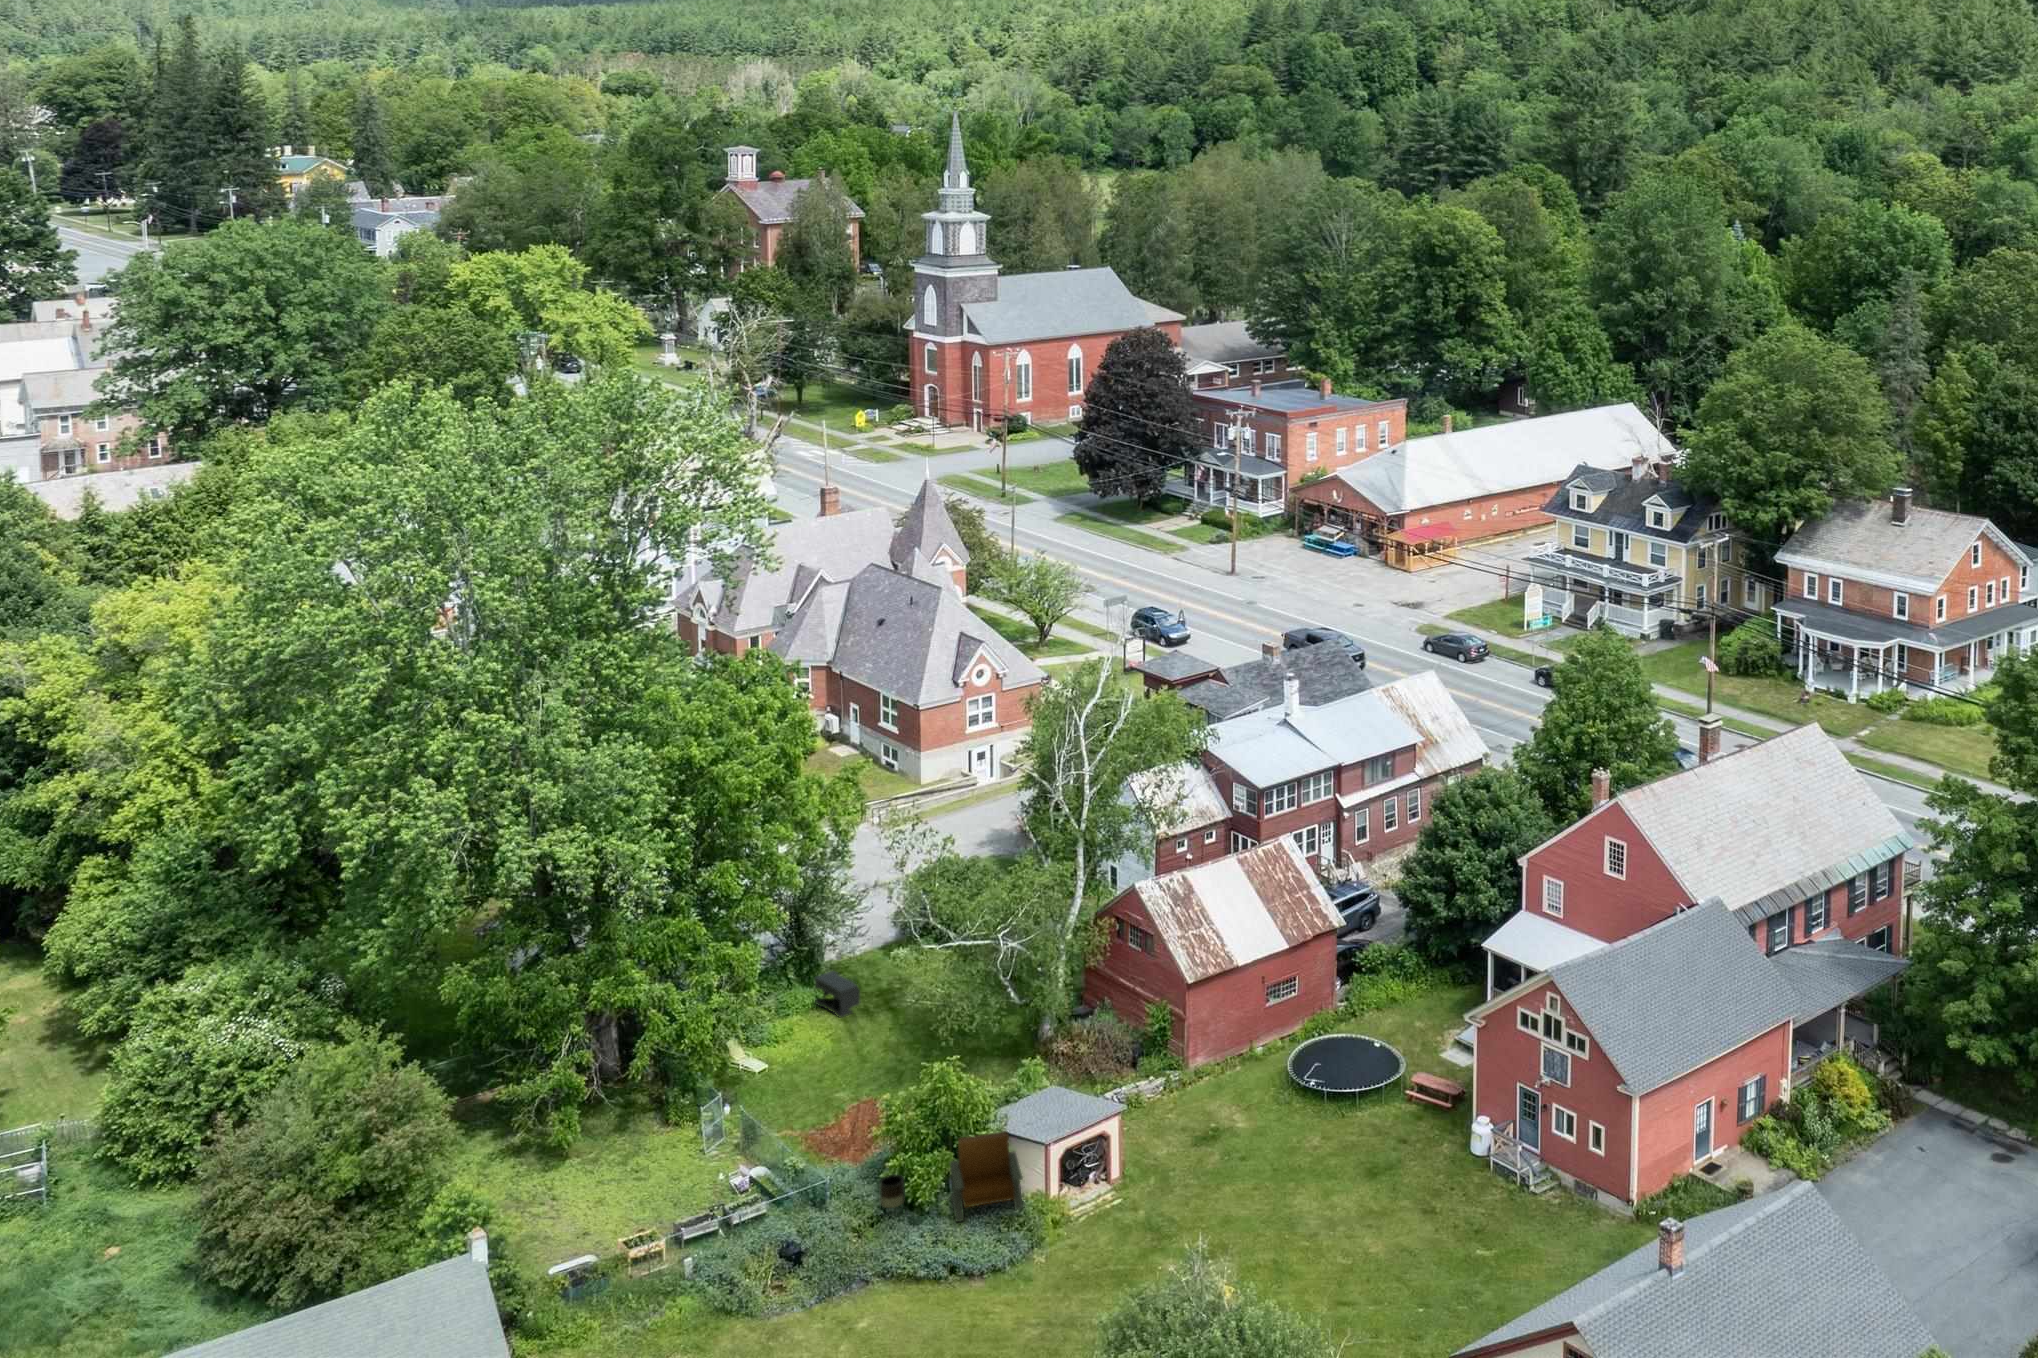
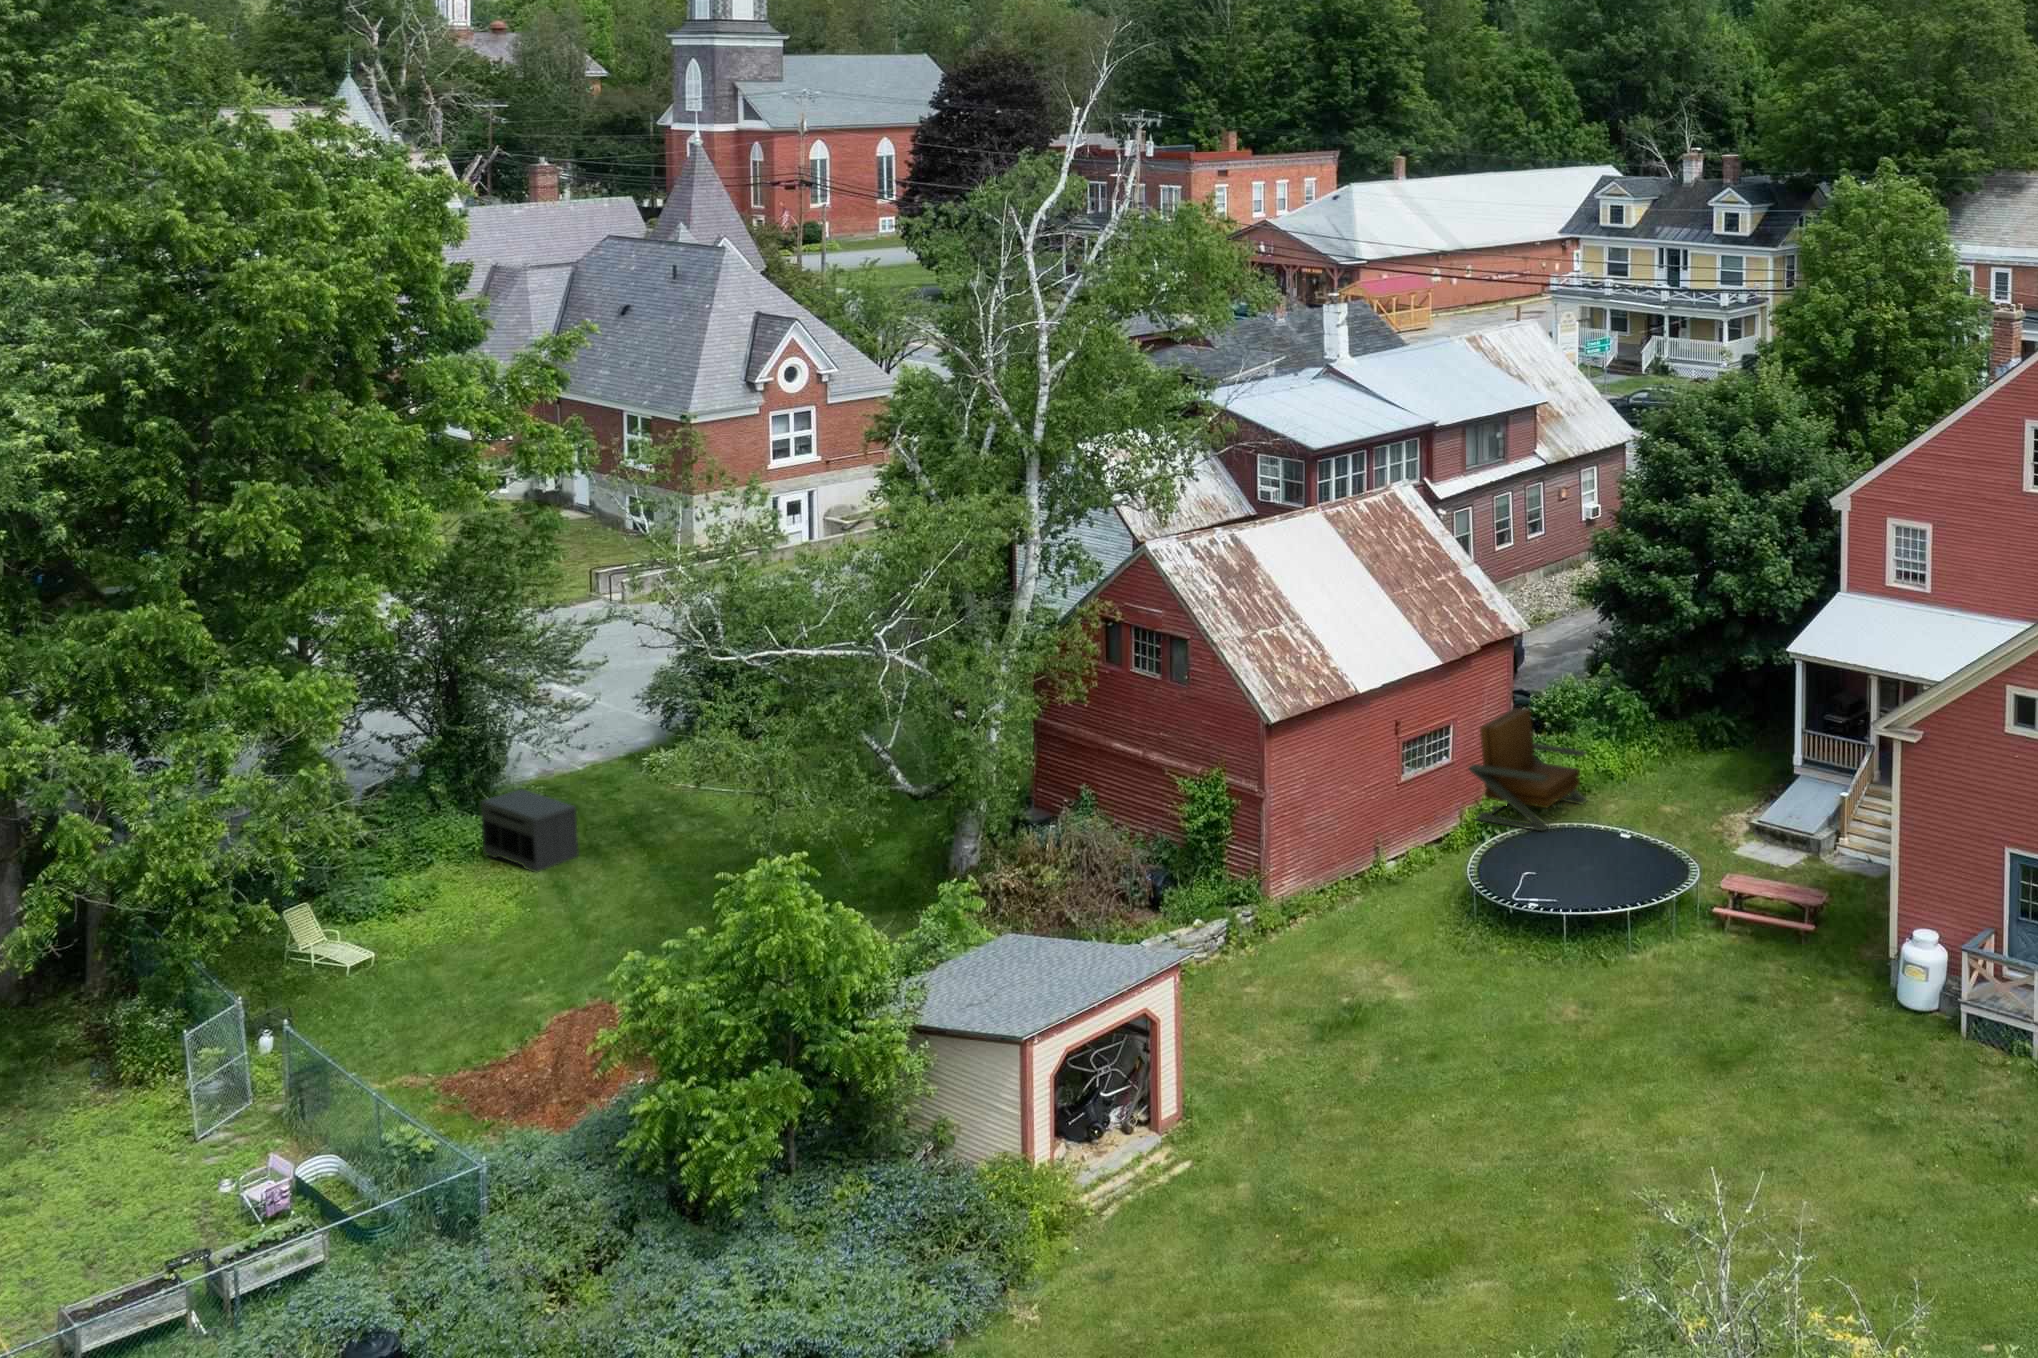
lounge chair: present [950,1131,1023,1222] -> present [1469,708,1587,831]
planter: present [879,1174,904,1208] -> none [603,1142,671,1250]

